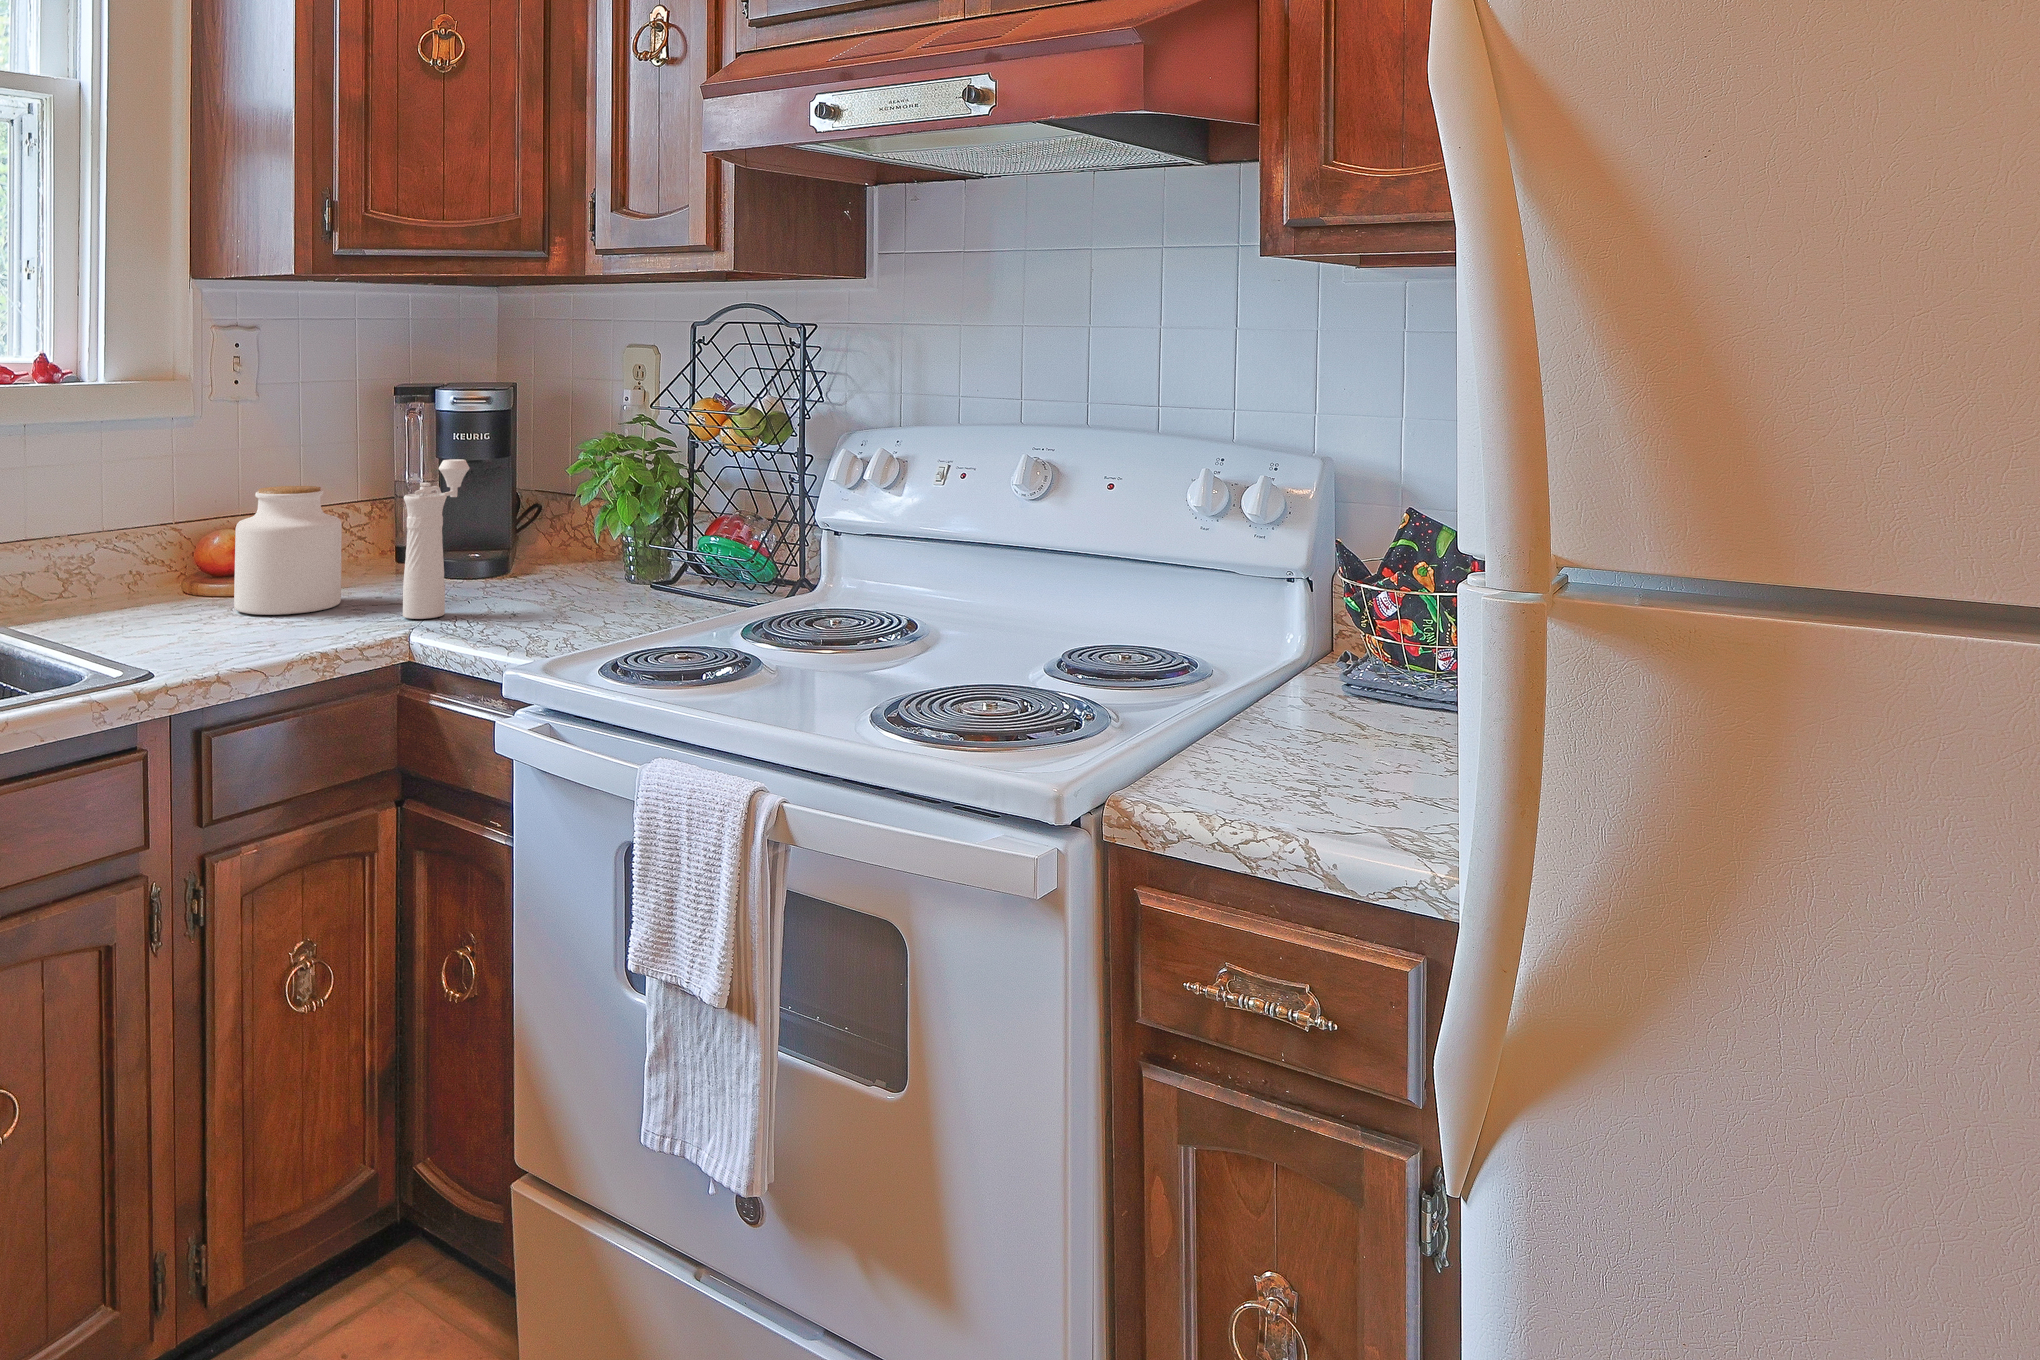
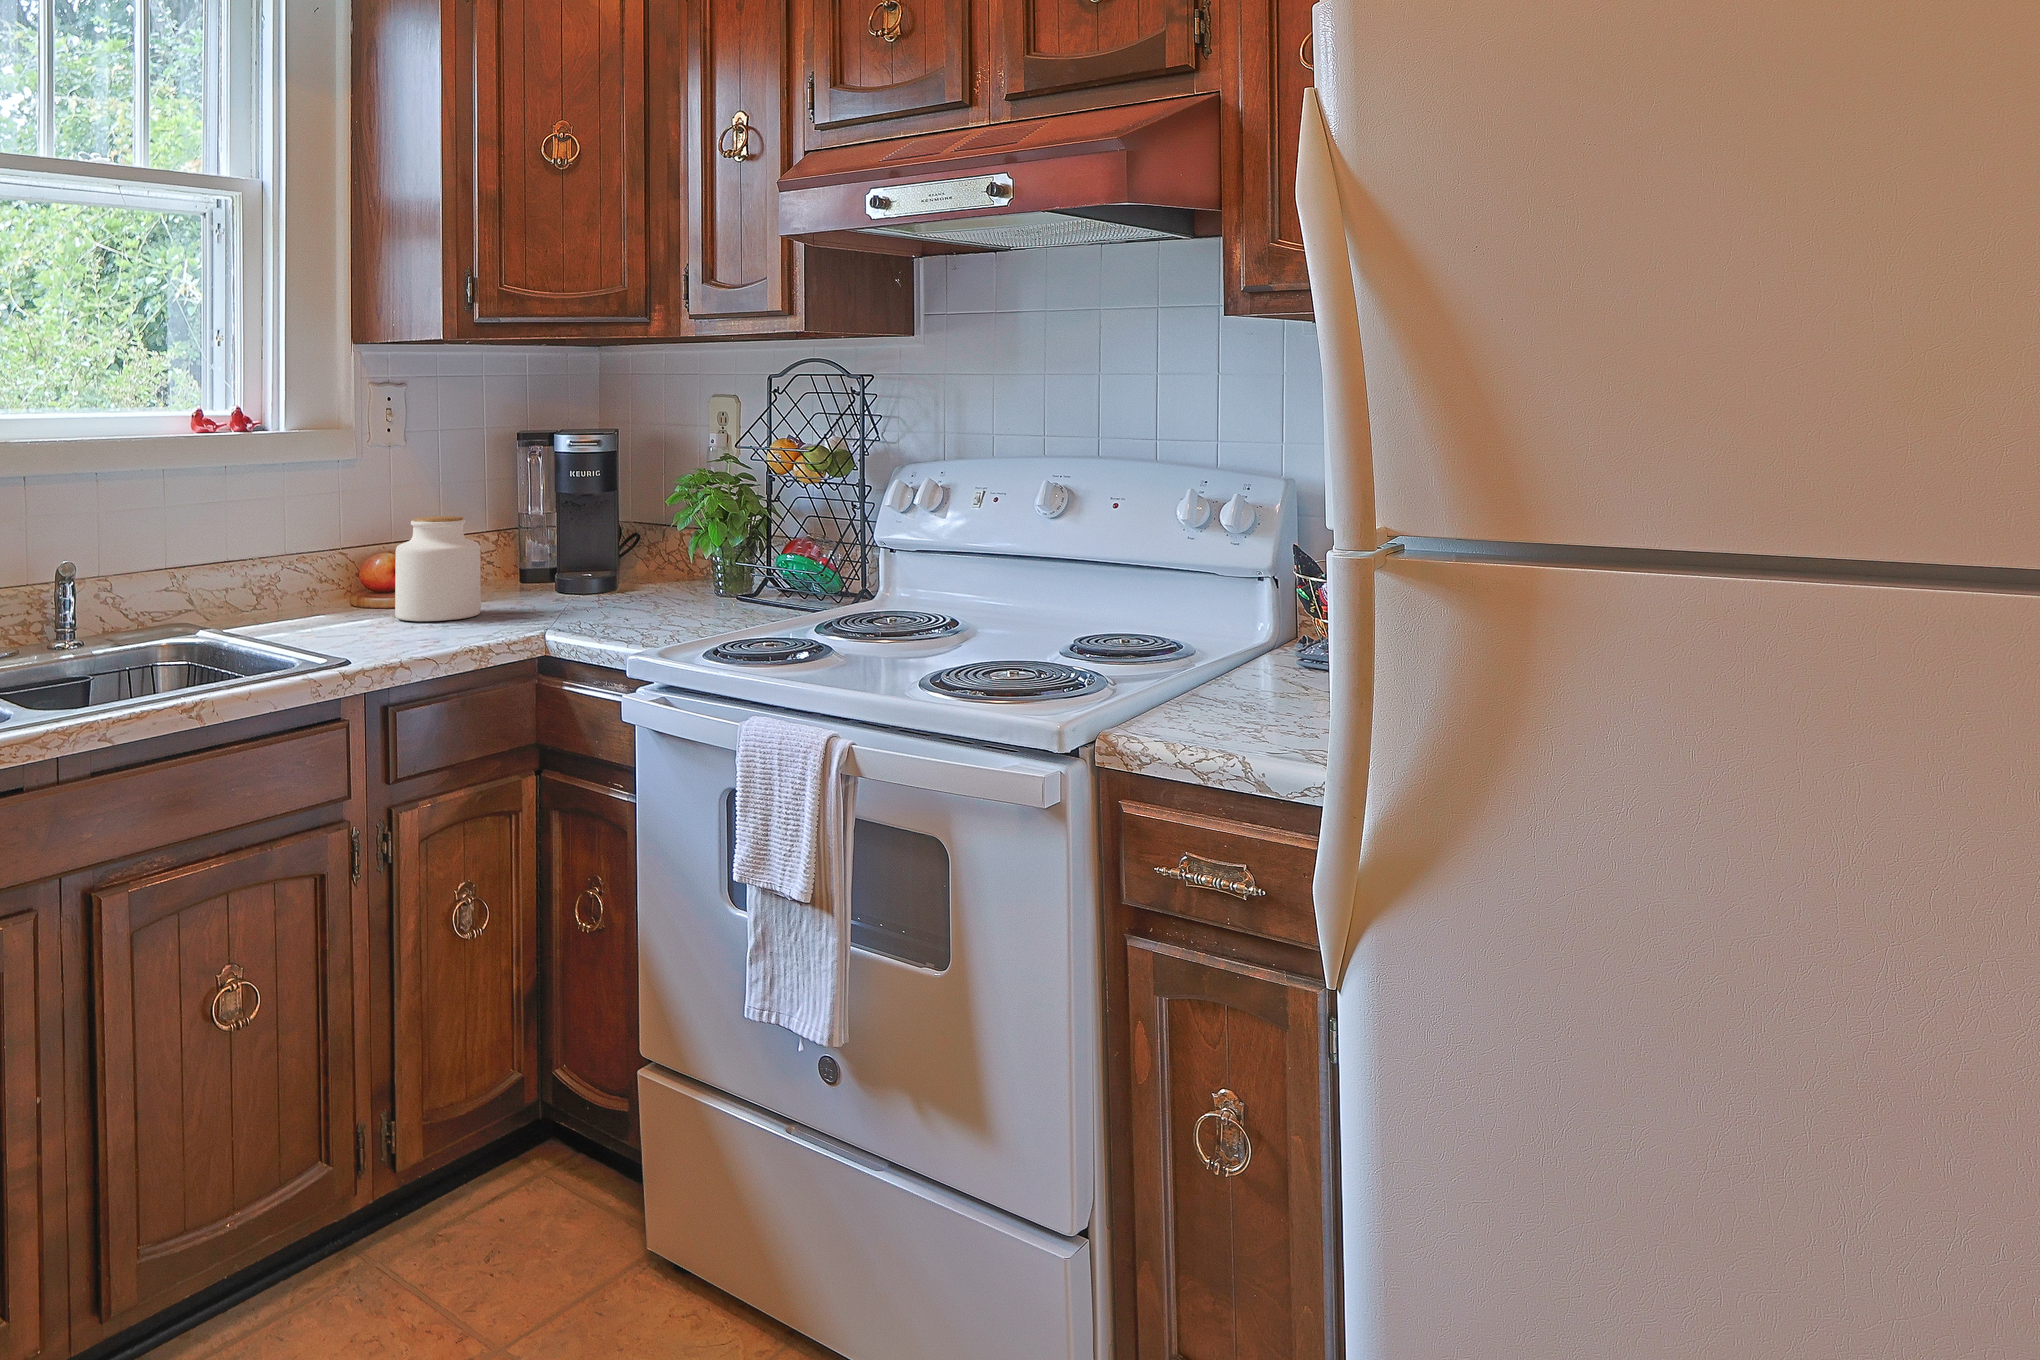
pepper mill: present [403,459,470,619] -> none [534,493,585,623]

